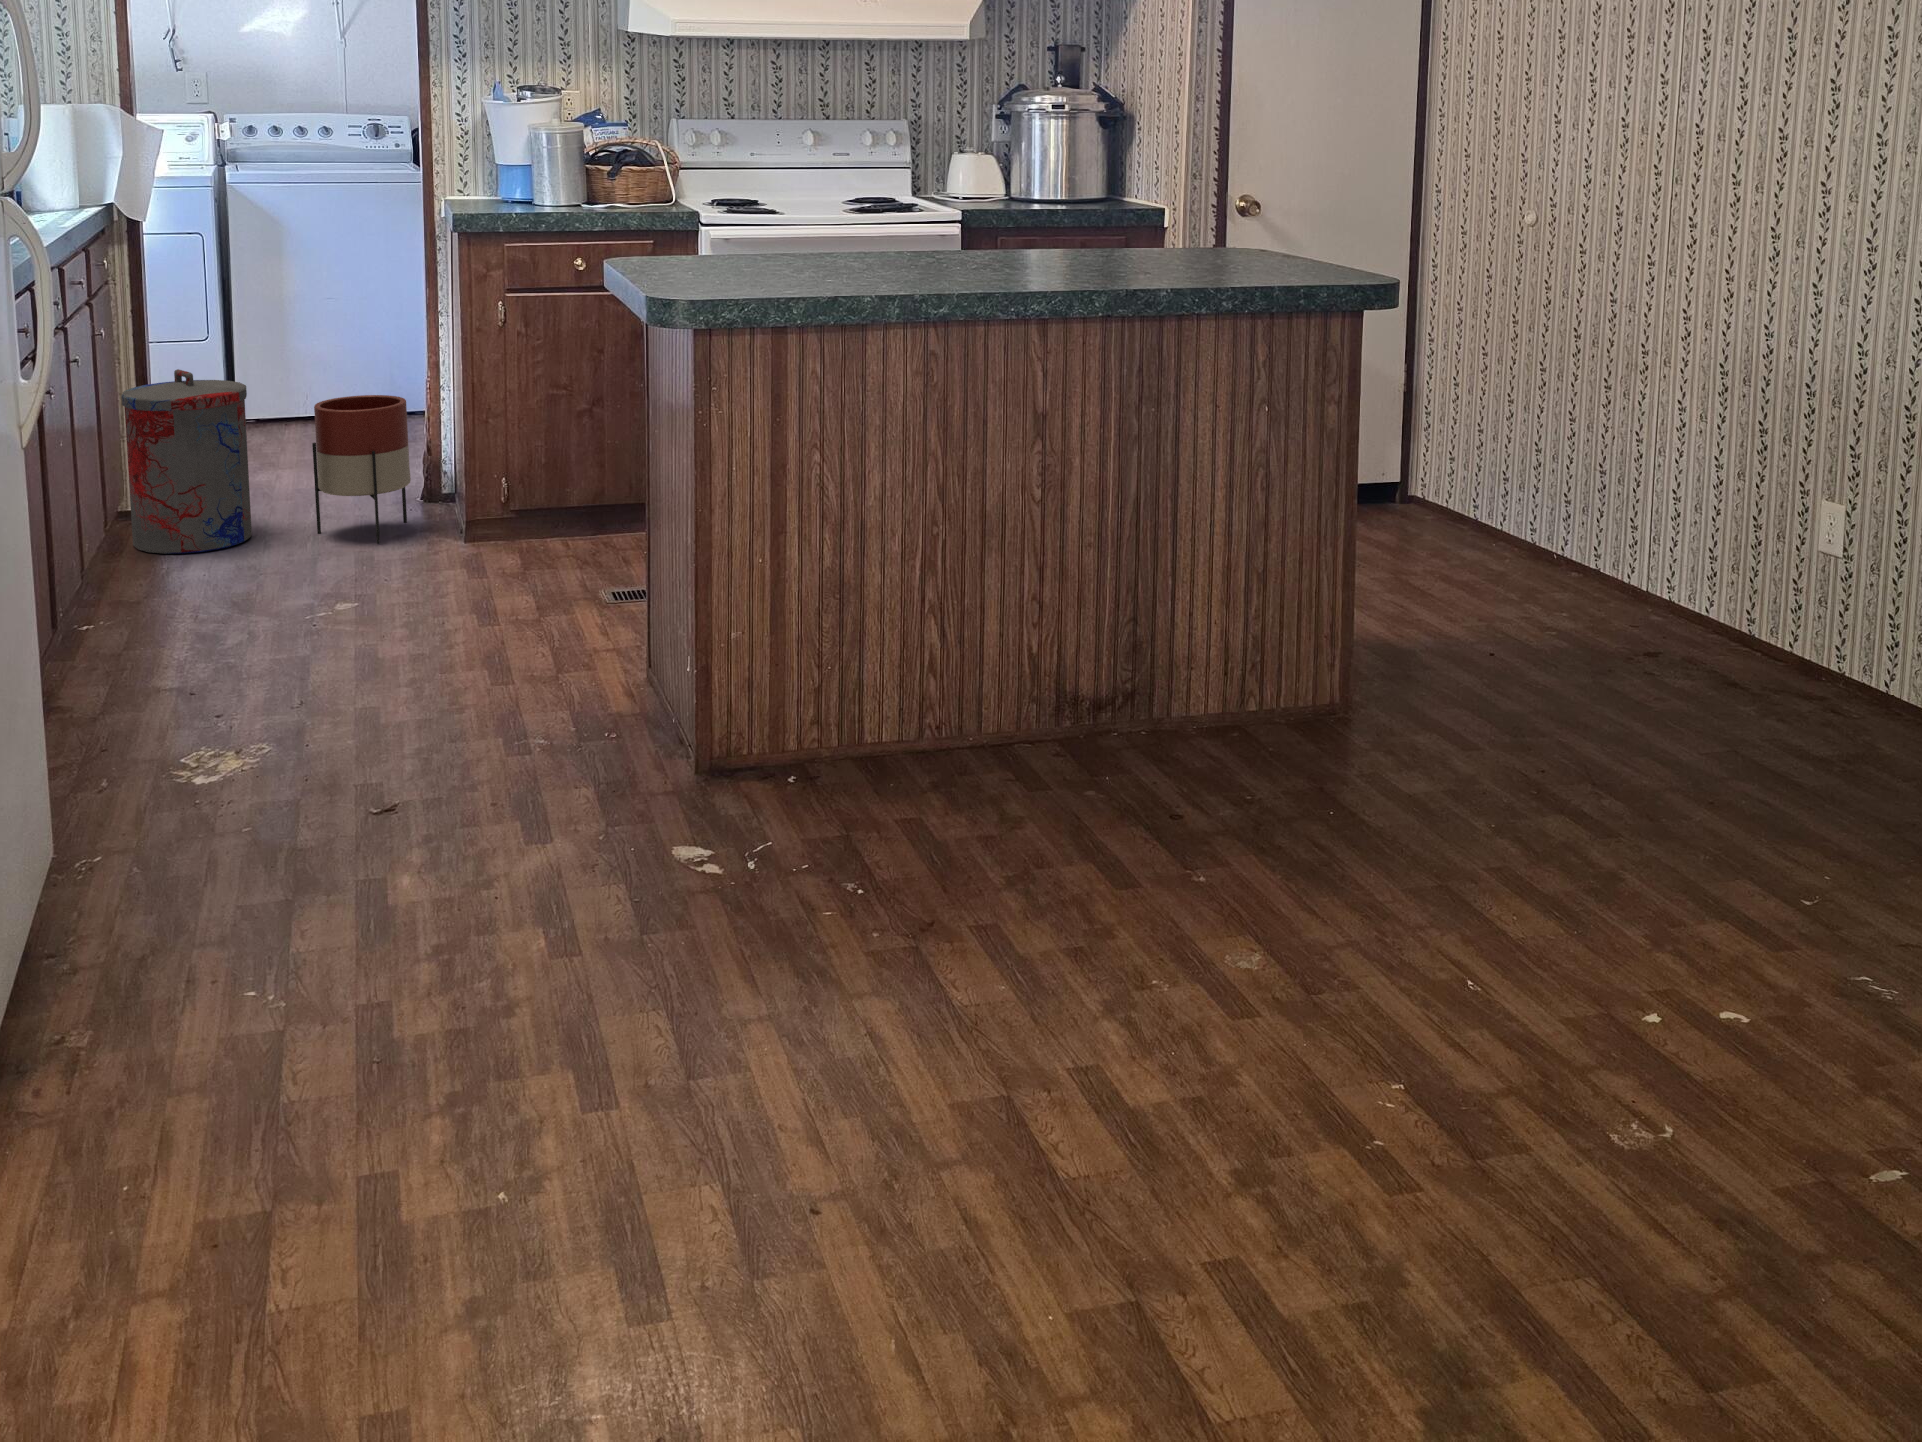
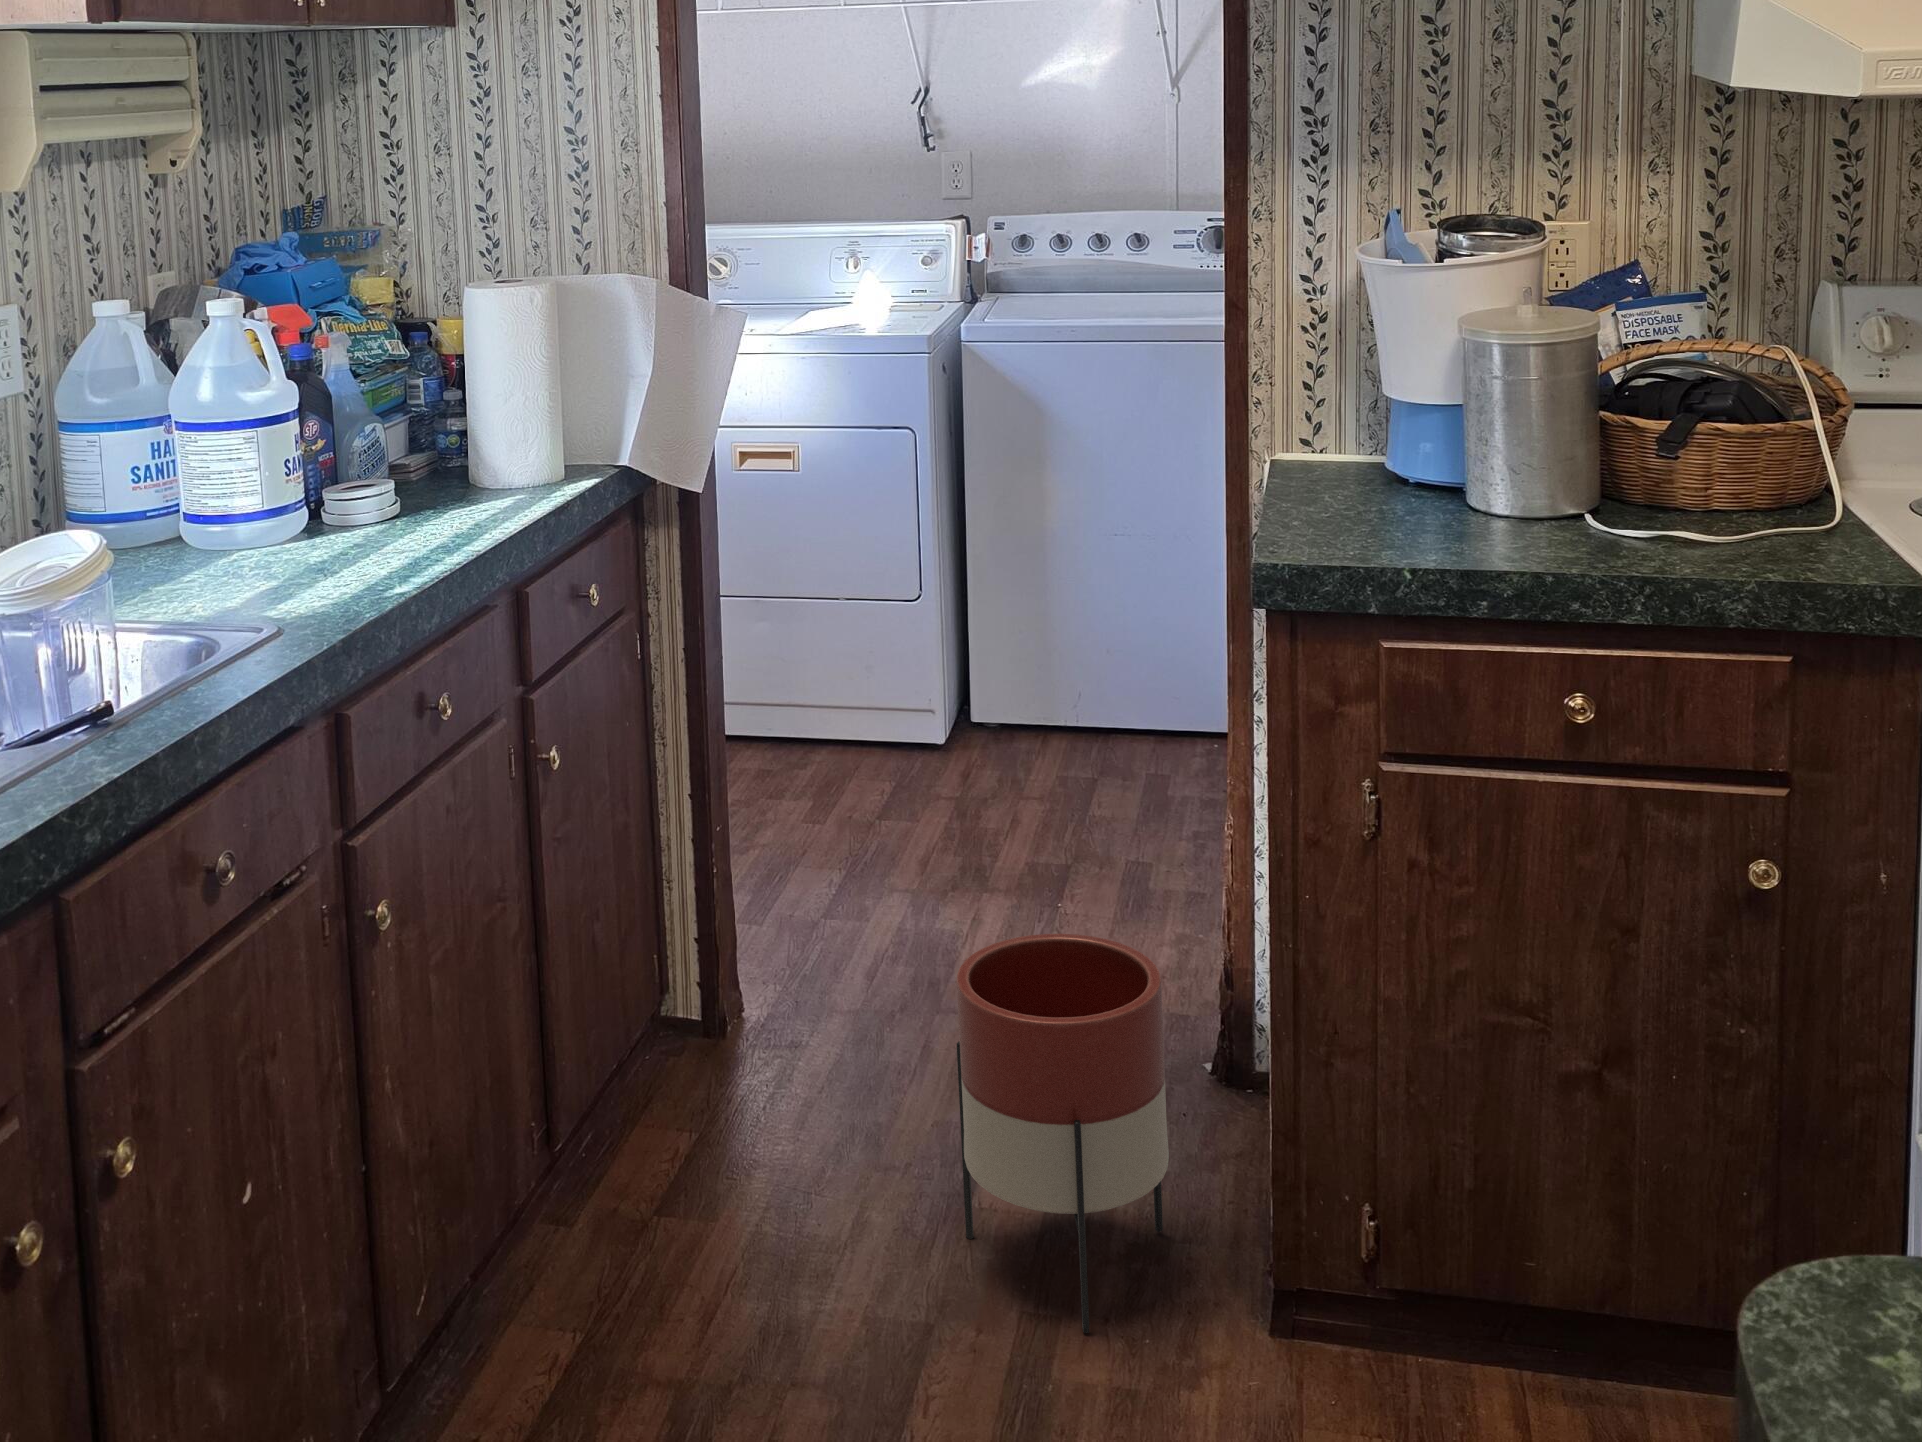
trash can: present [121,369,252,554] -> none [574,854,834,1280]

